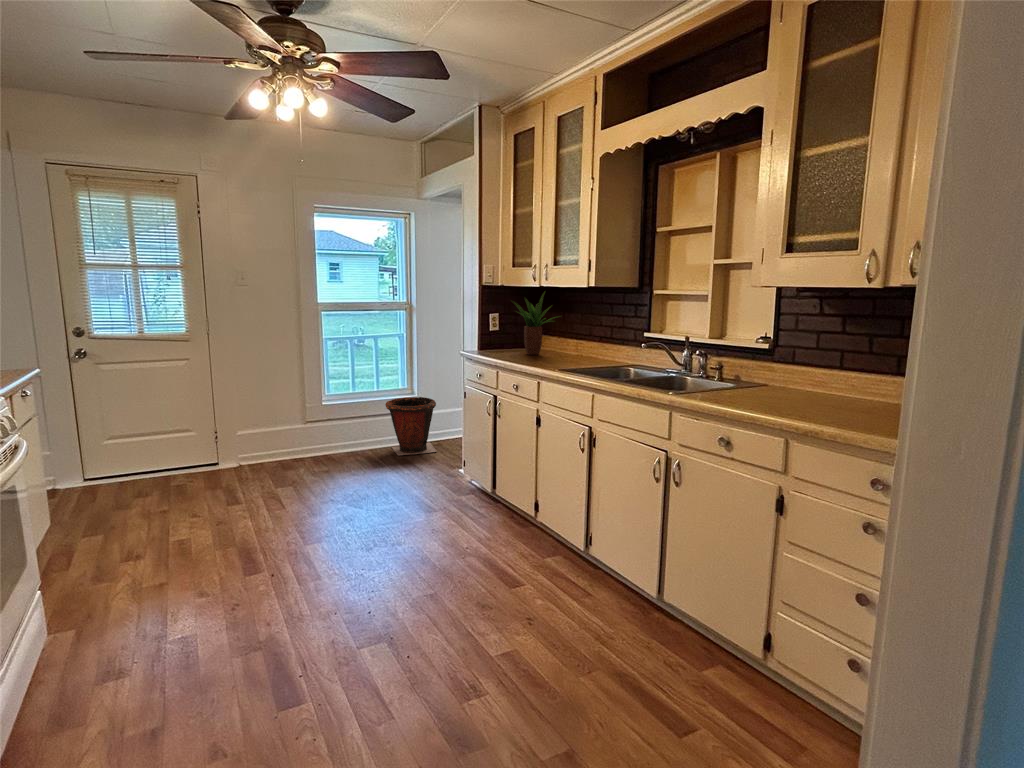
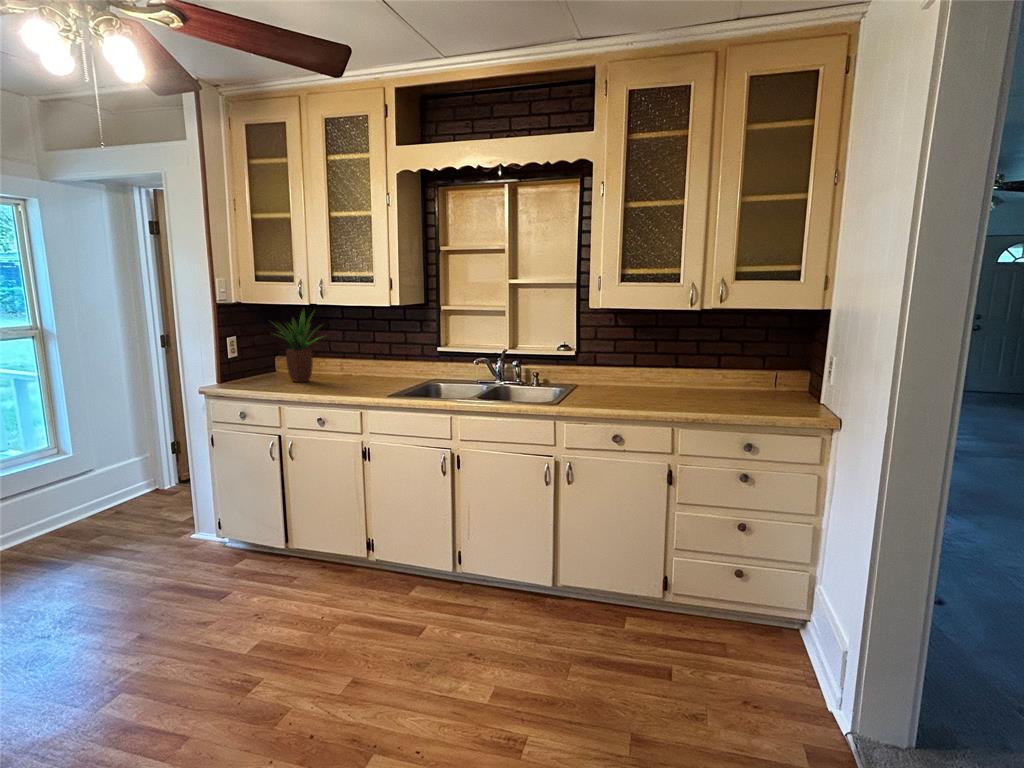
waste bin: present [385,397,437,455] -> none [20,453,123,548]

